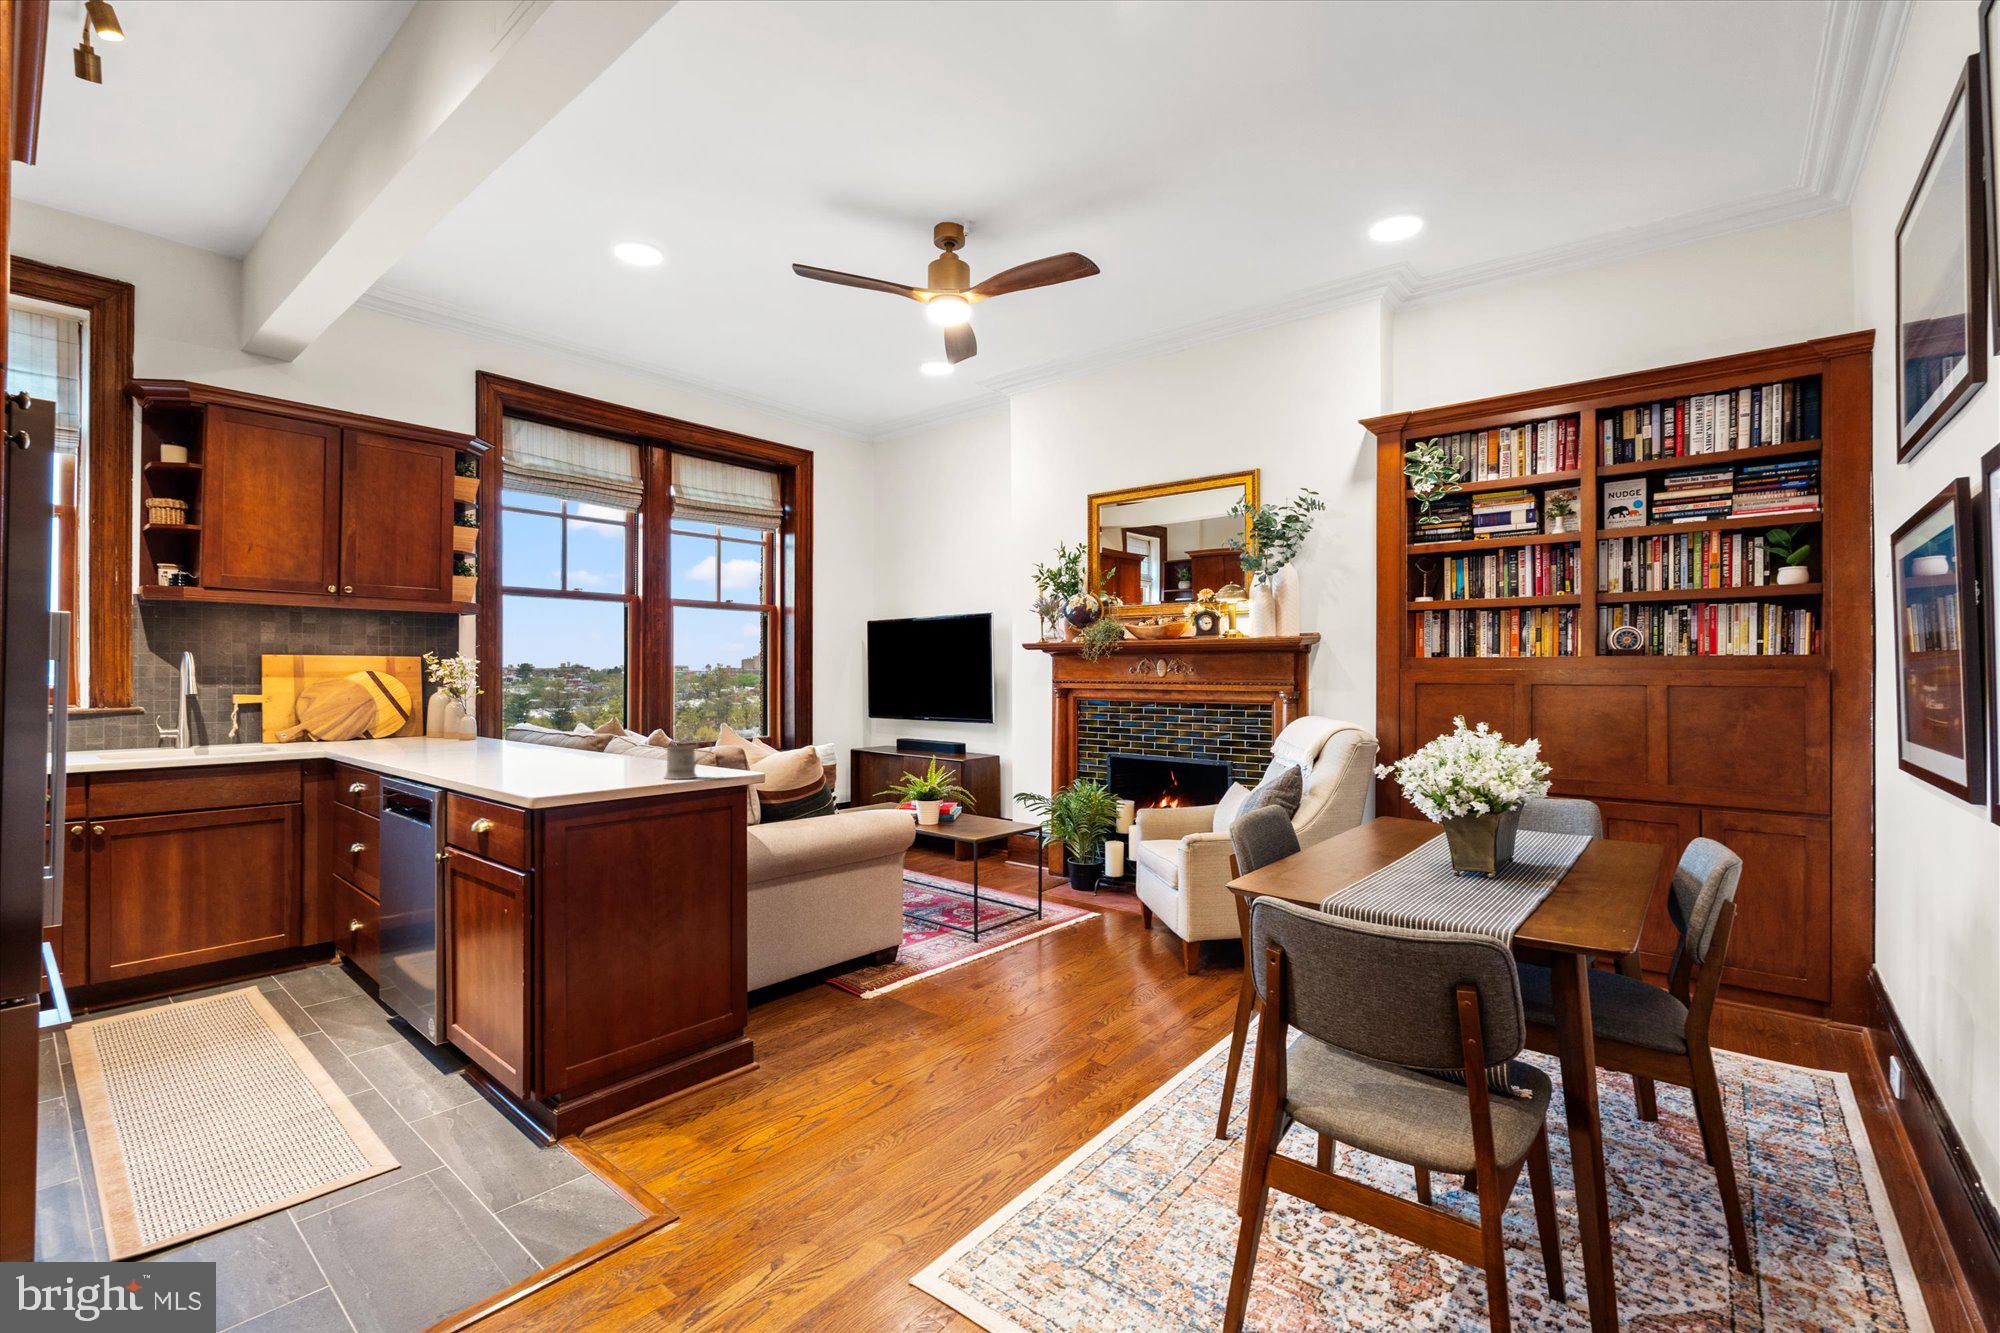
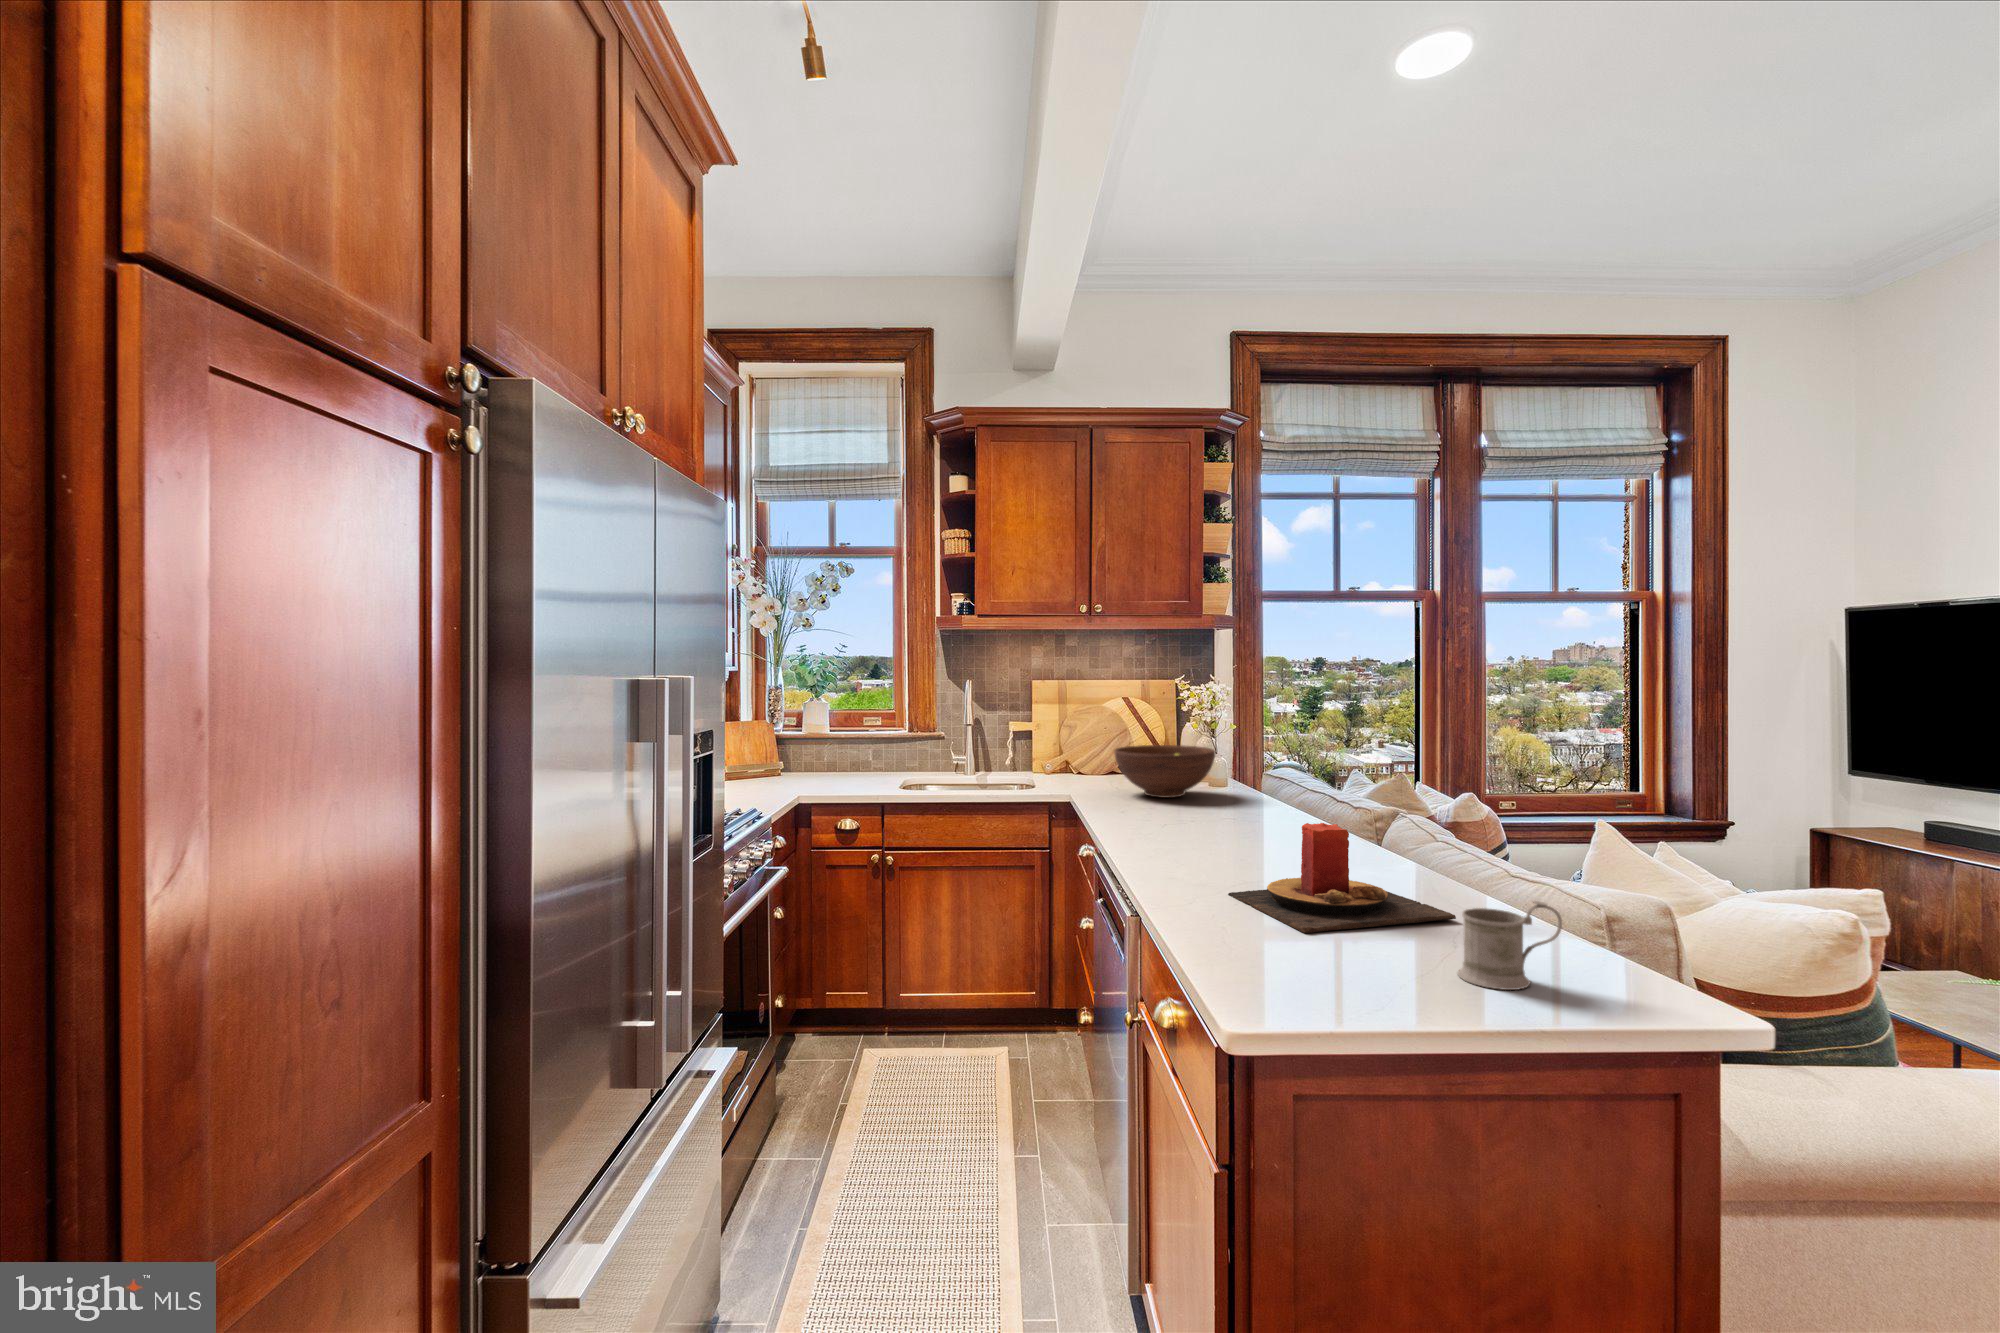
fruit bowl: none [378,706,474,746] -> present [1114,745,1215,798]
candle: none [521,720,661,776] -> present [1228,823,1456,933]

